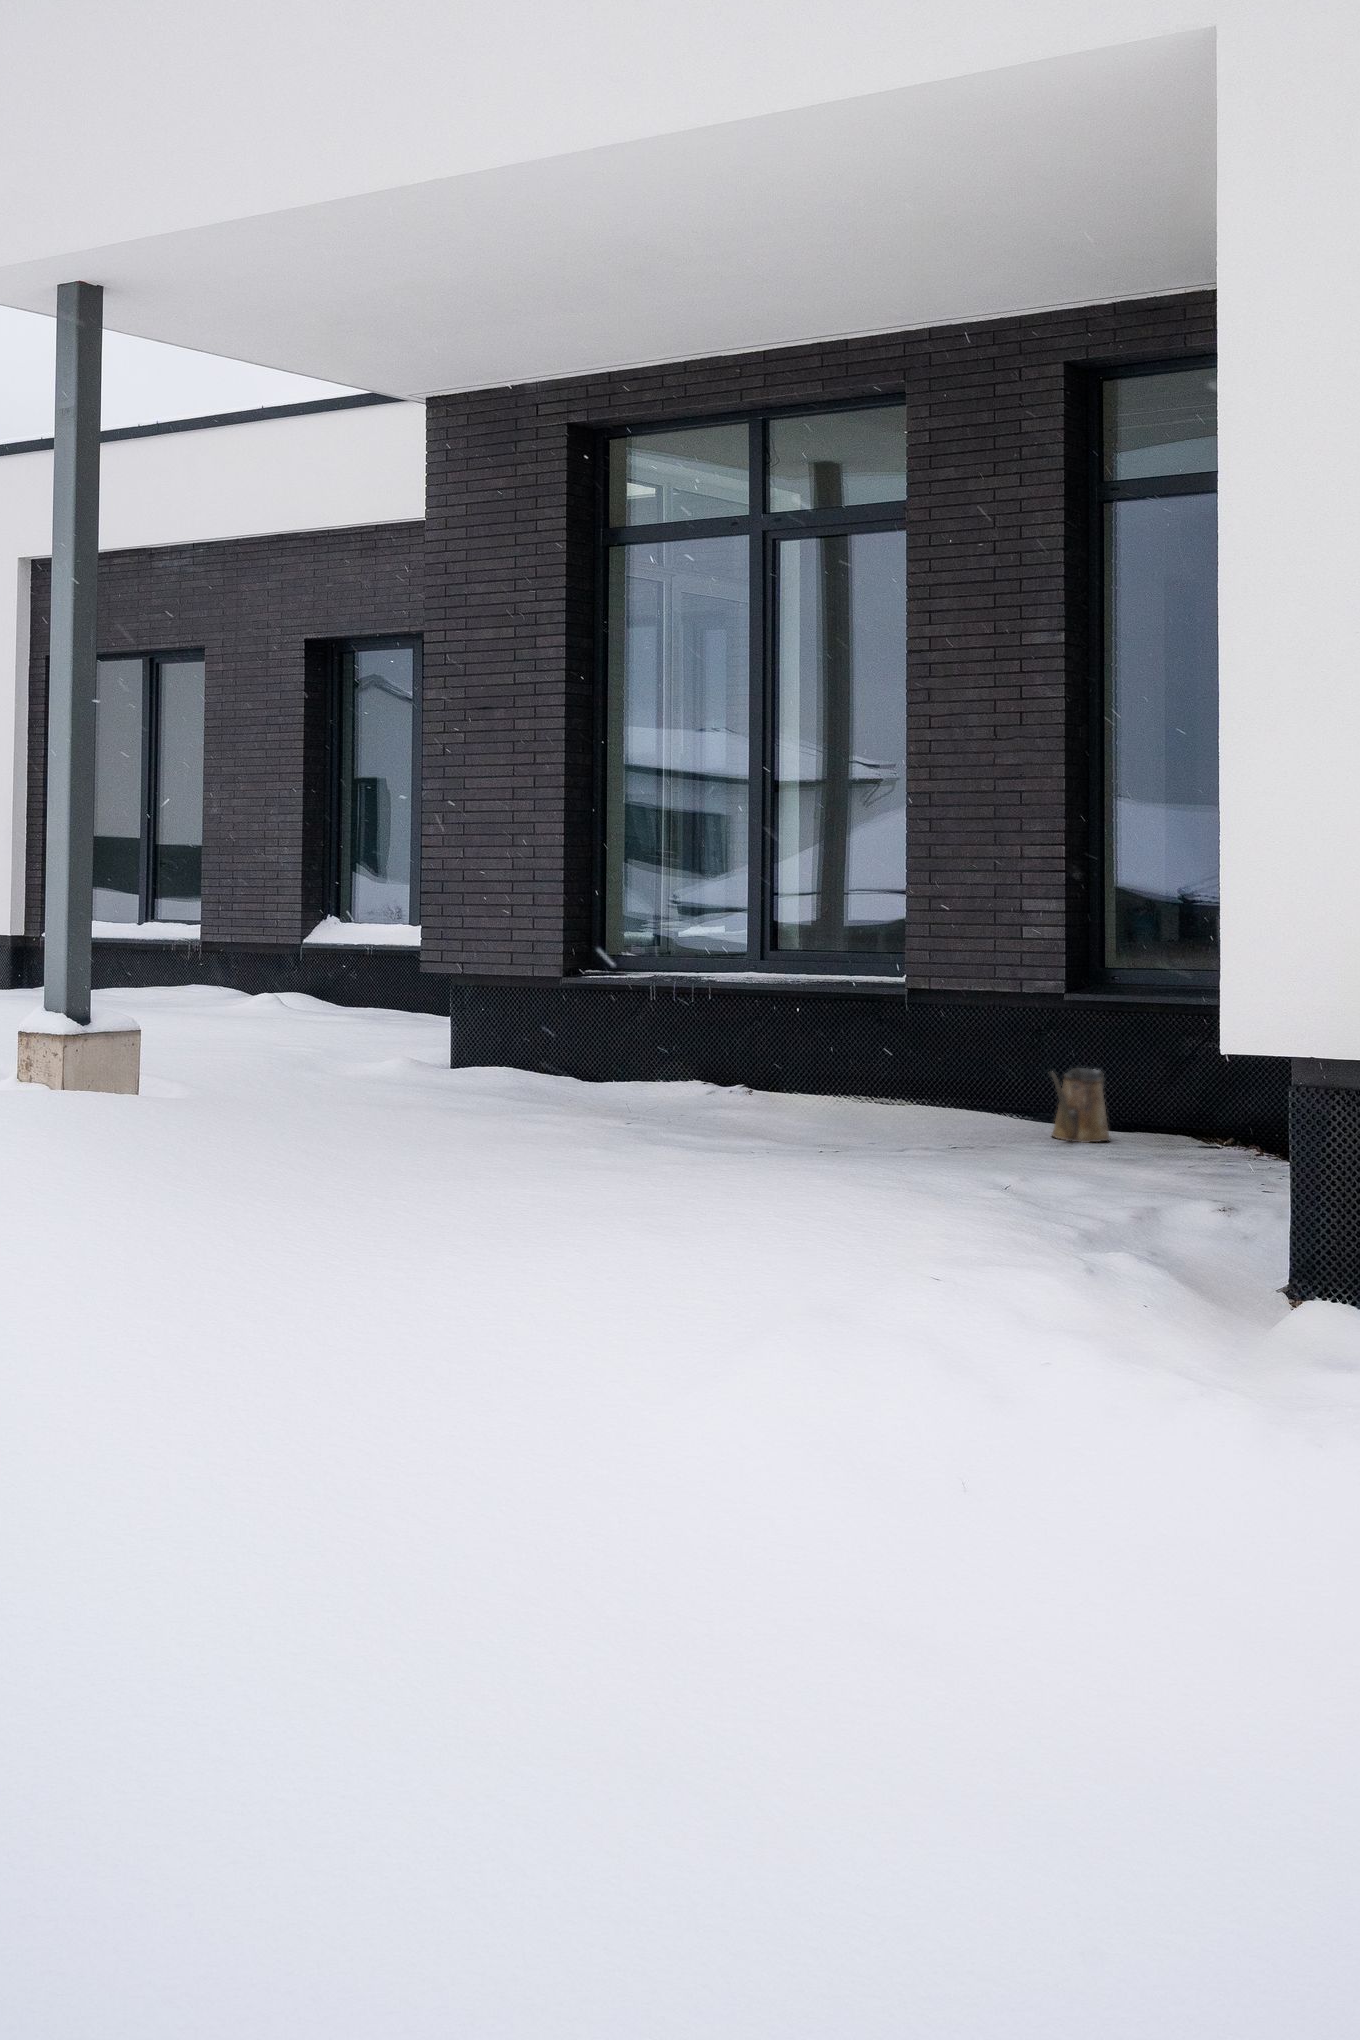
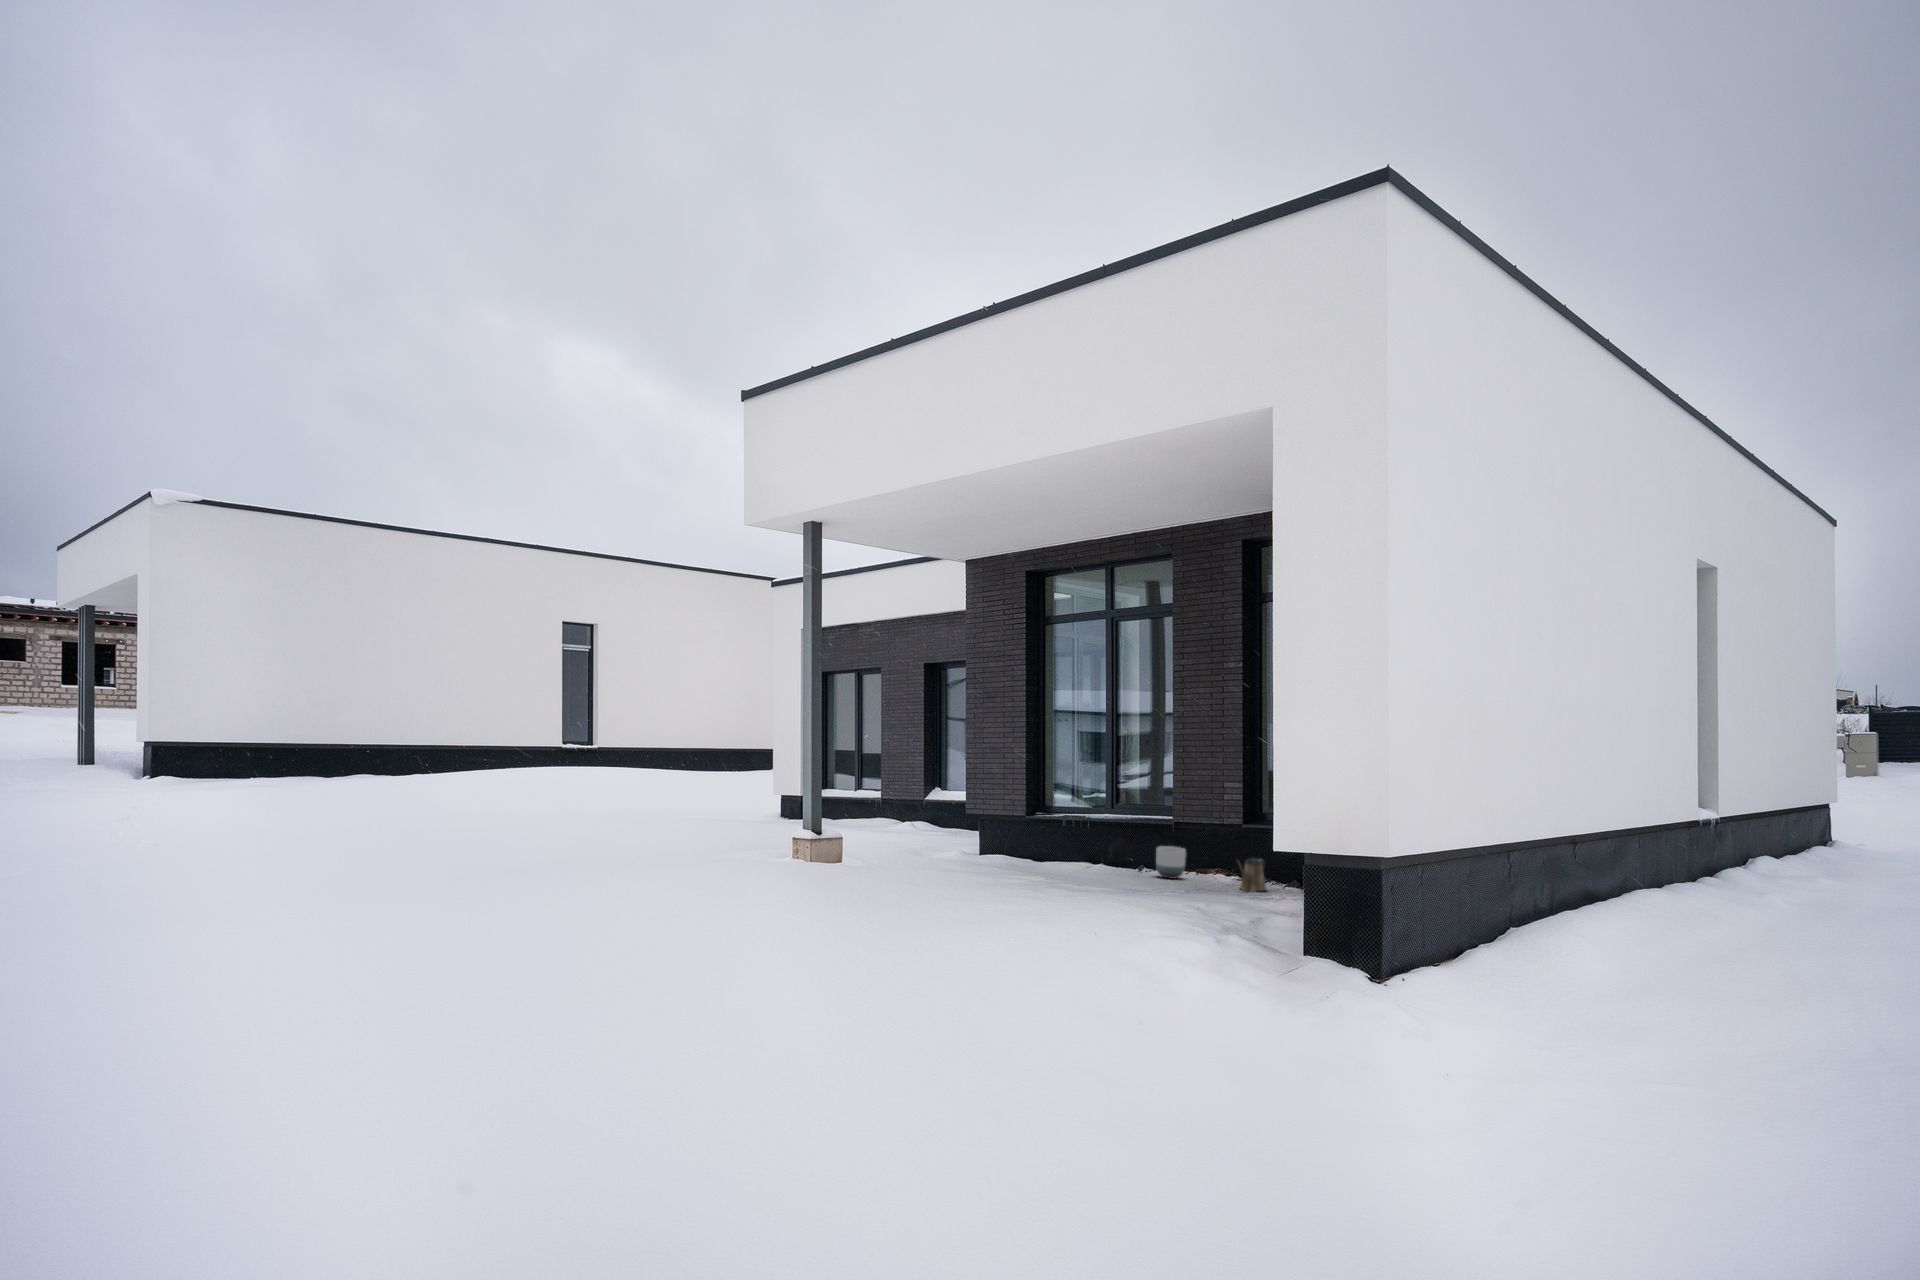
planter: none [861,1043,928,1116] -> present [1156,846,1186,879]

